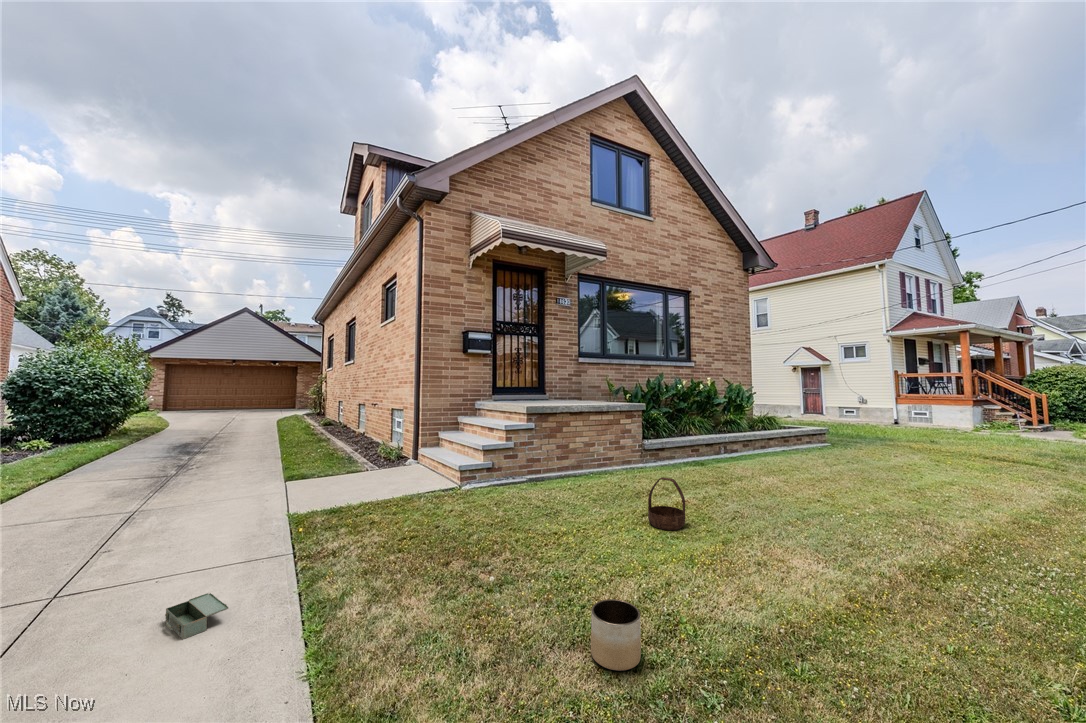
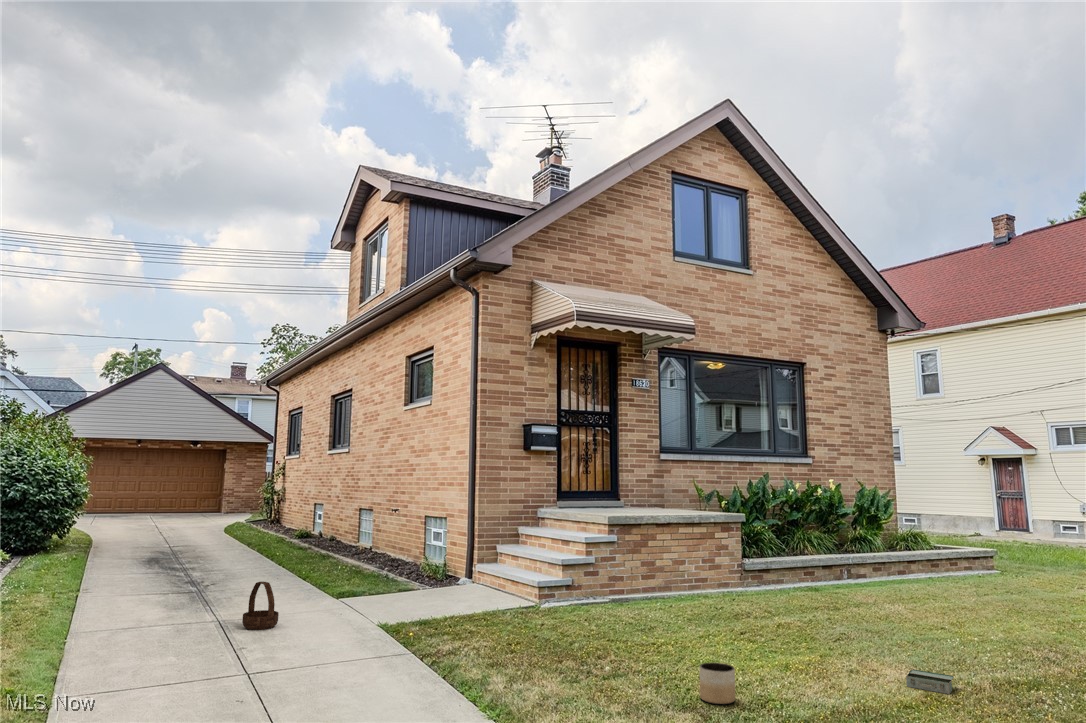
basket: present [648,477,685,530] -> present [242,582,279,630]
toolbox: present [165,593,228,639] -> present [906,669,954,694]

